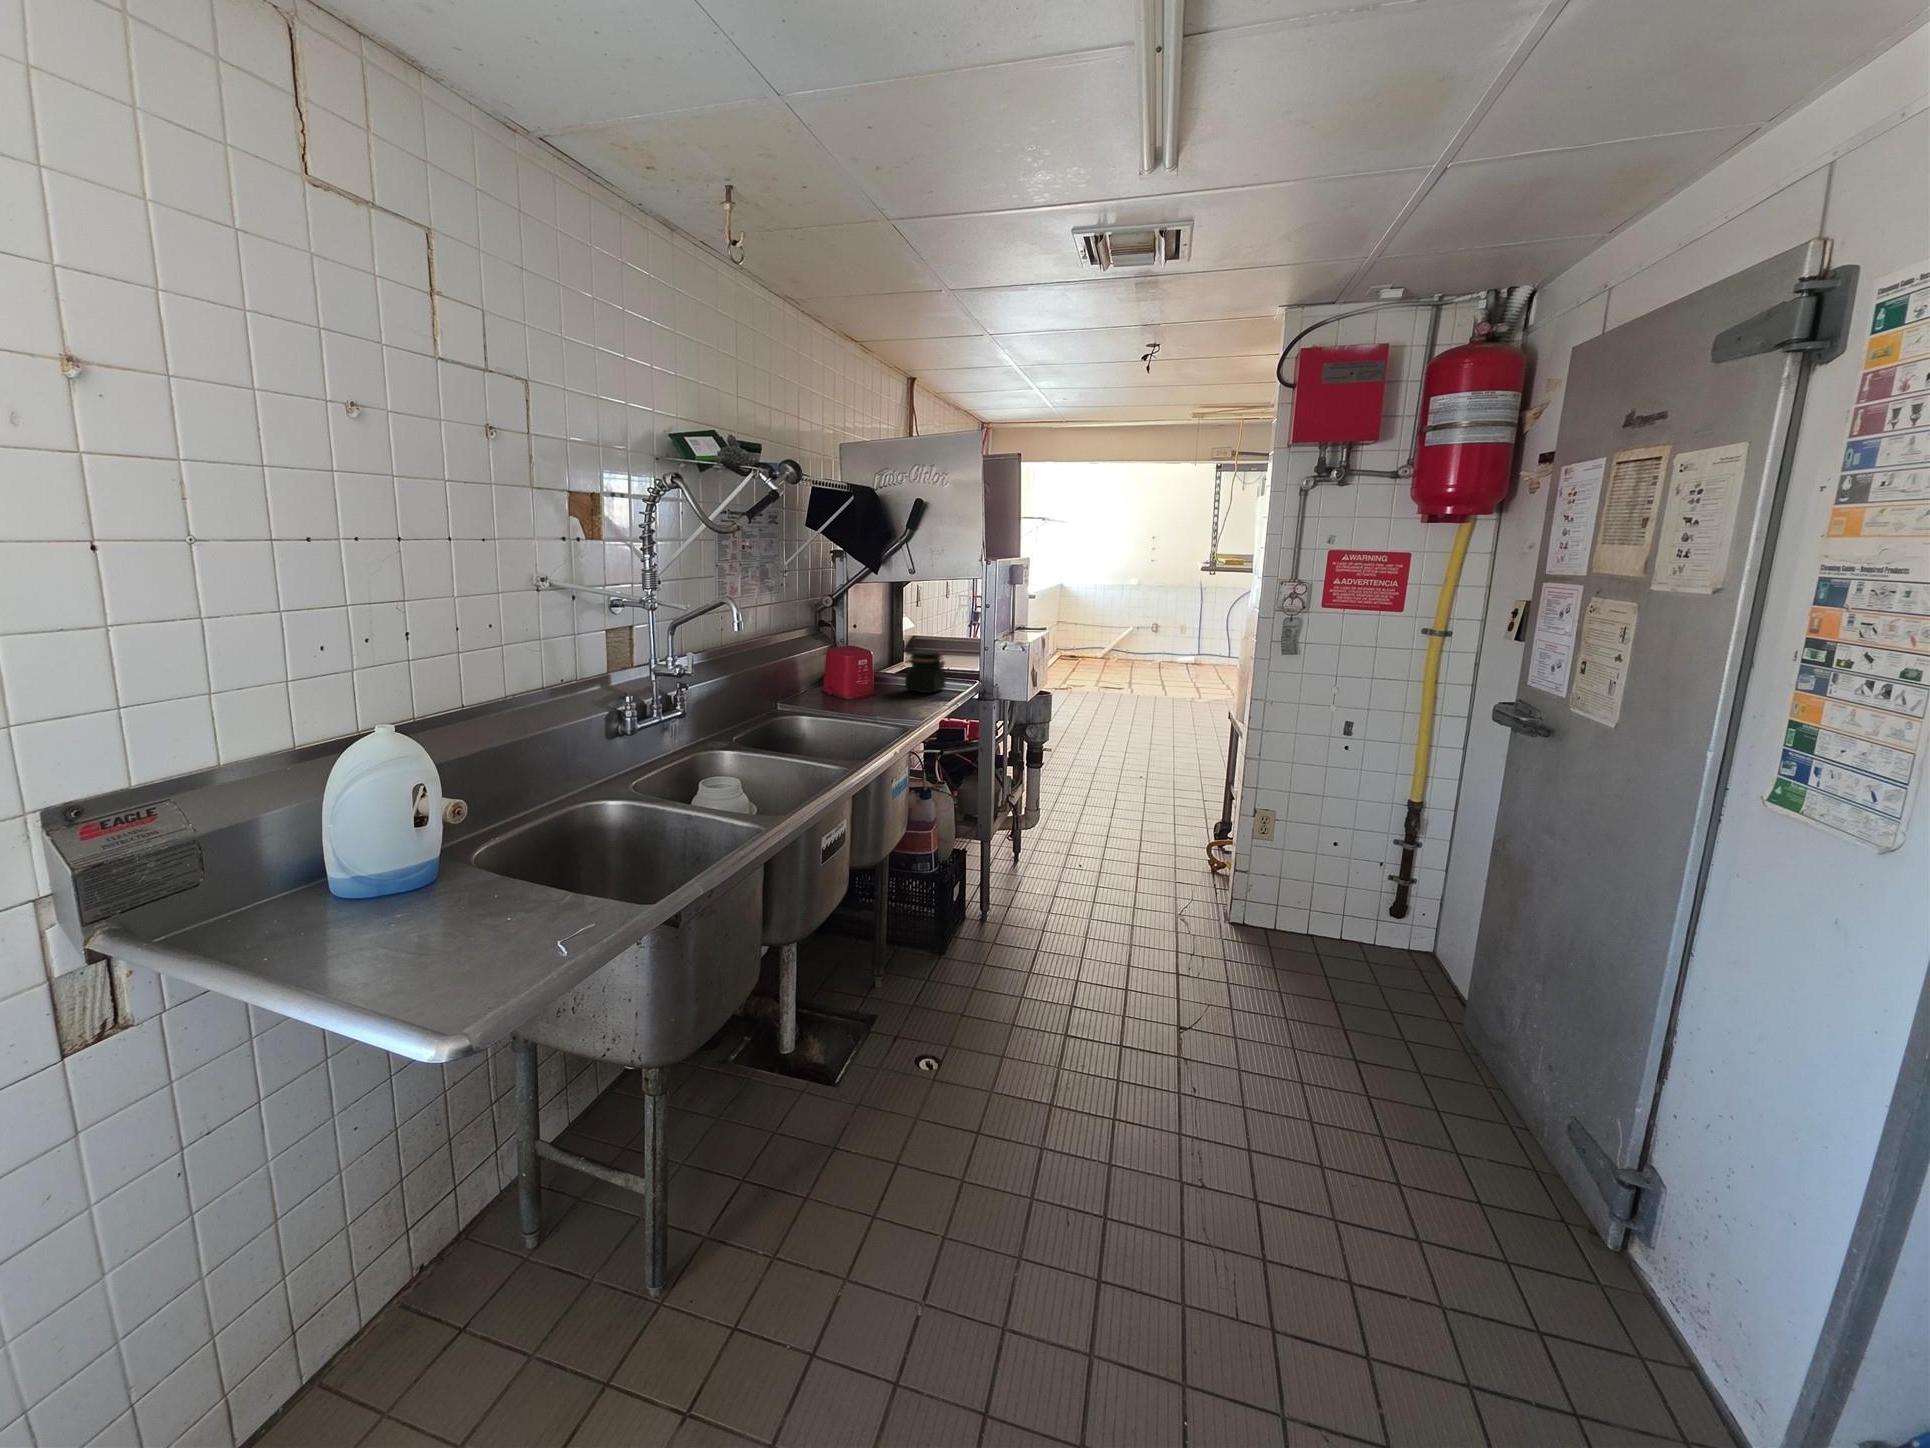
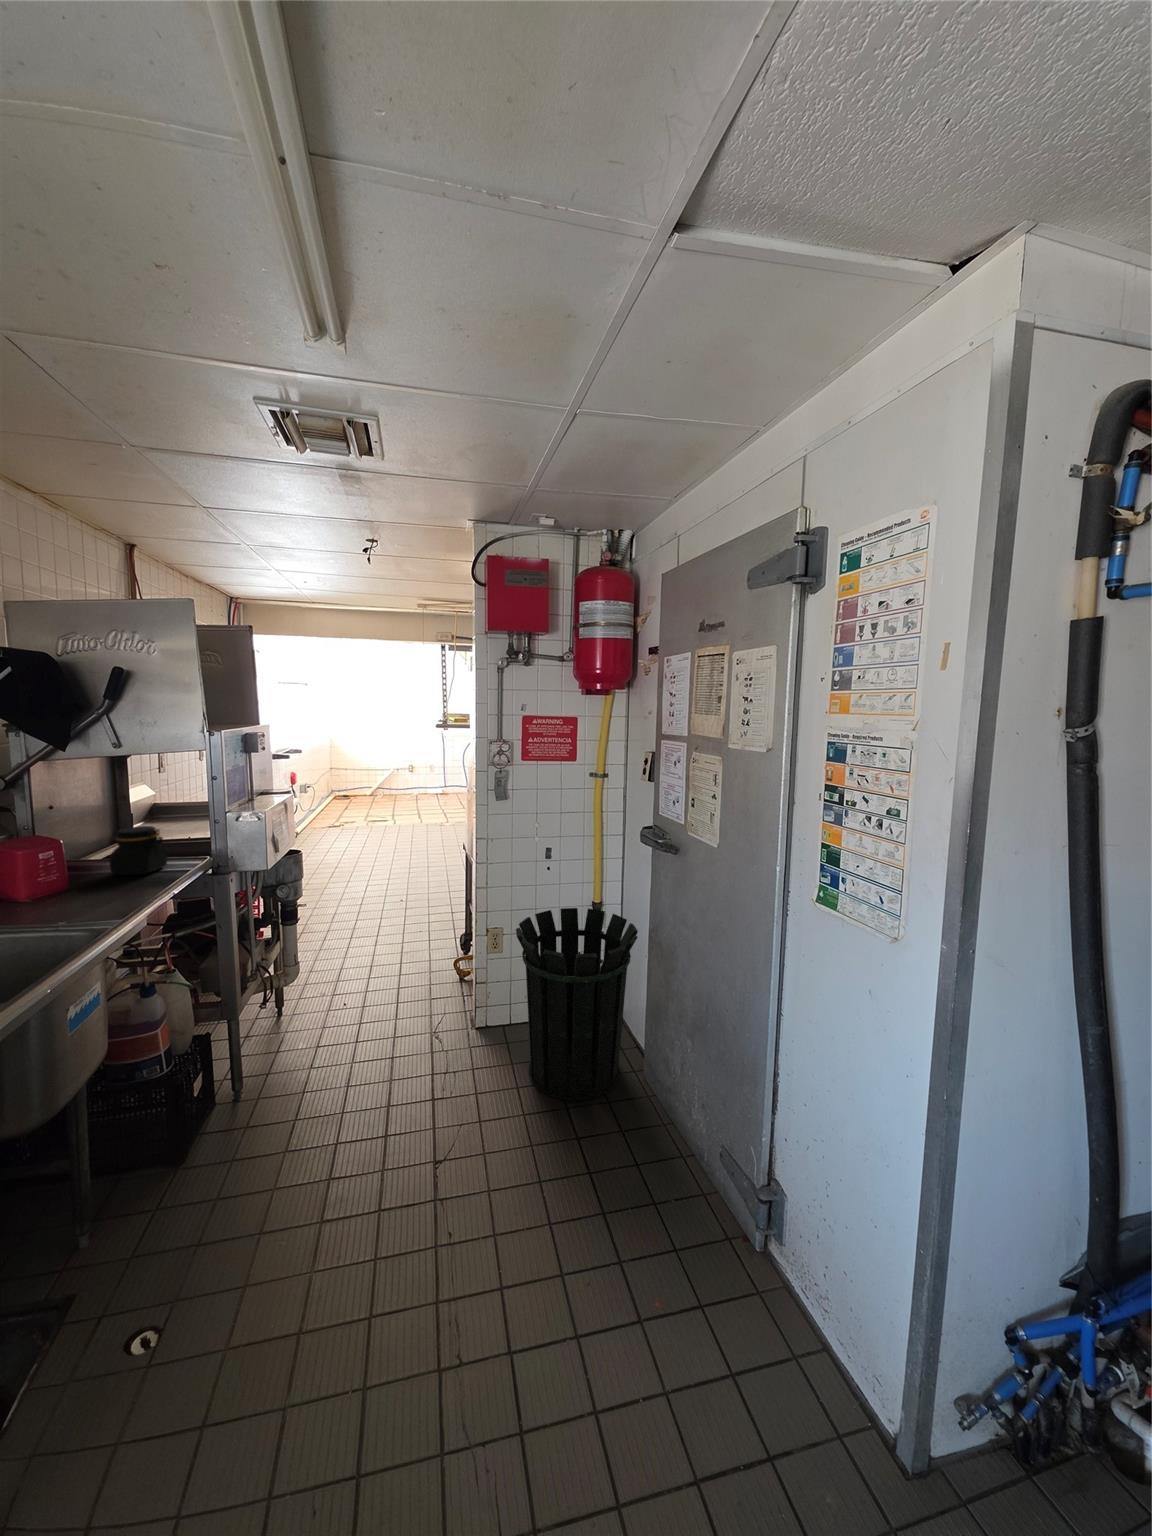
waste bin: none [1295,799,1477,1033] -> present [516,908,638,1101]

